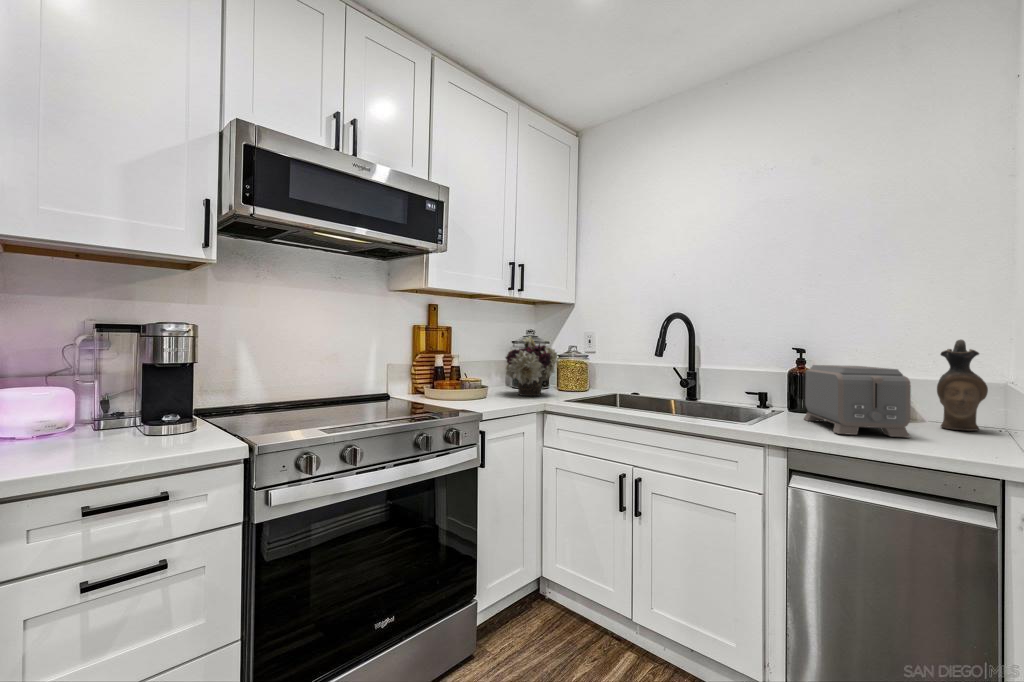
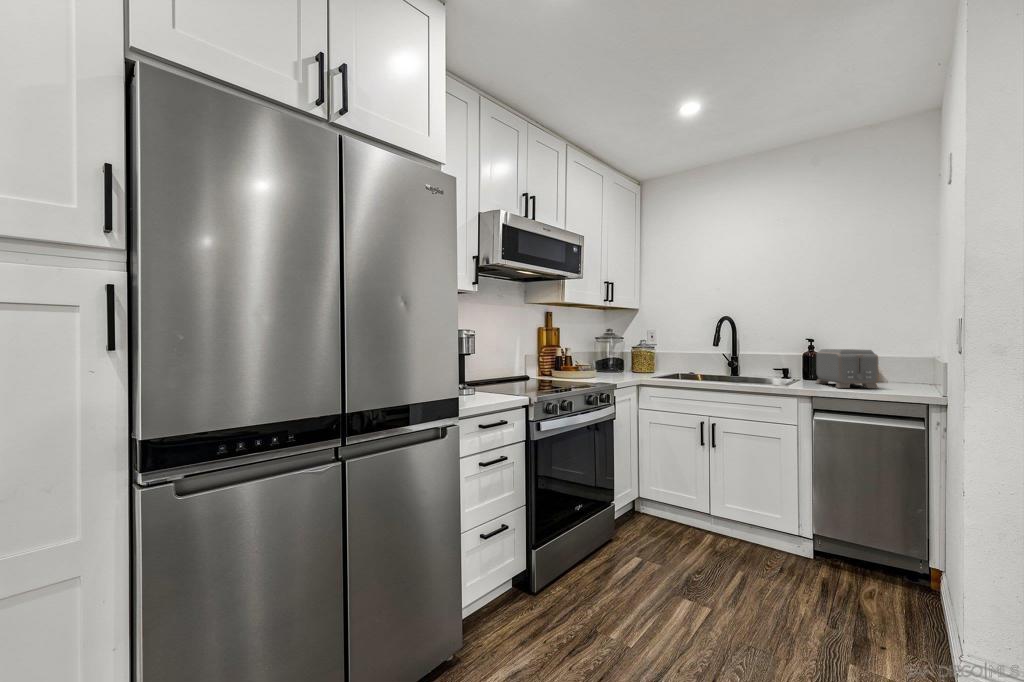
flower arrangement: present [506,336,557,396] -> none [599,334,640,377]
ceramic pitcher: present [937,340,988,431] -> none [893,332,921,385]

